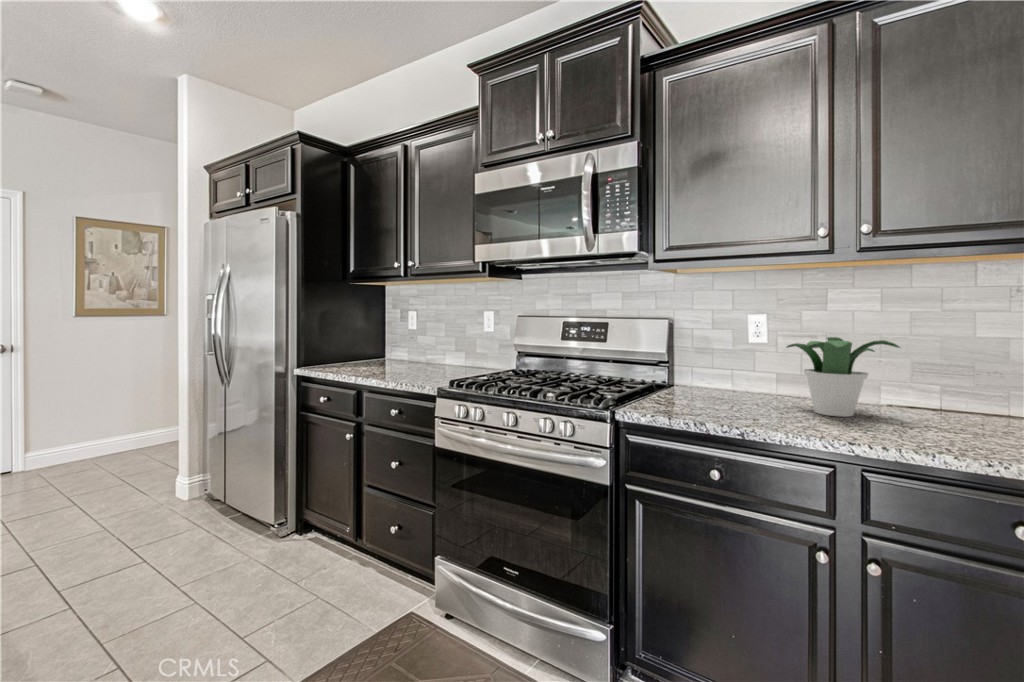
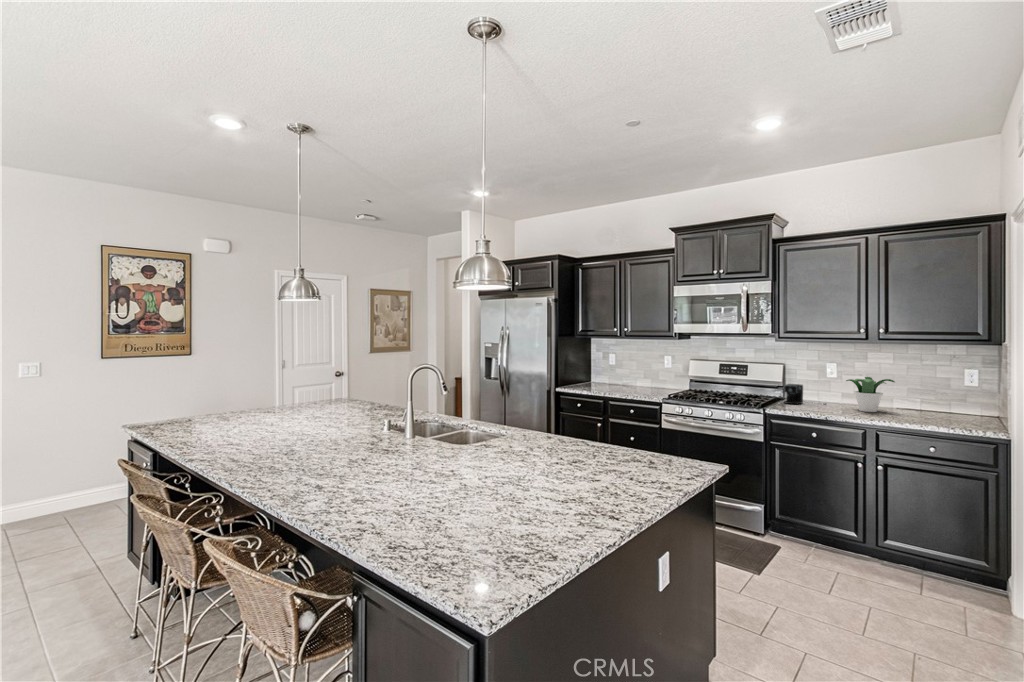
coffee maker: none [662,356,747,398] -> present [784,384,825,405]

